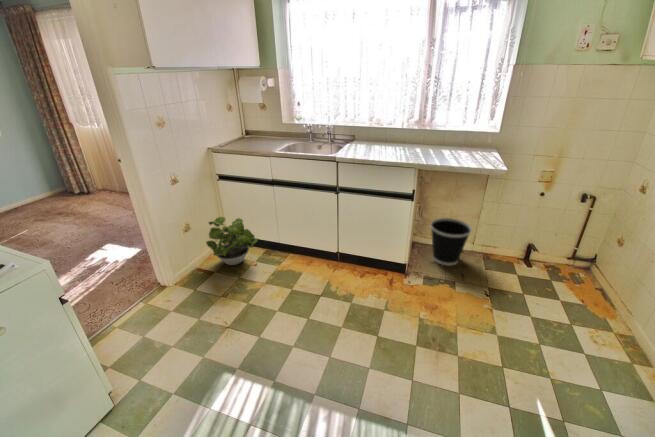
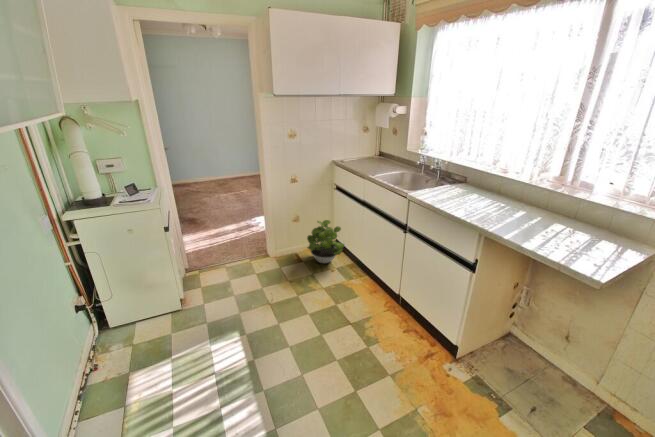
wastebasket: present [431,218,472,265] -> none [512,319,581,391]

